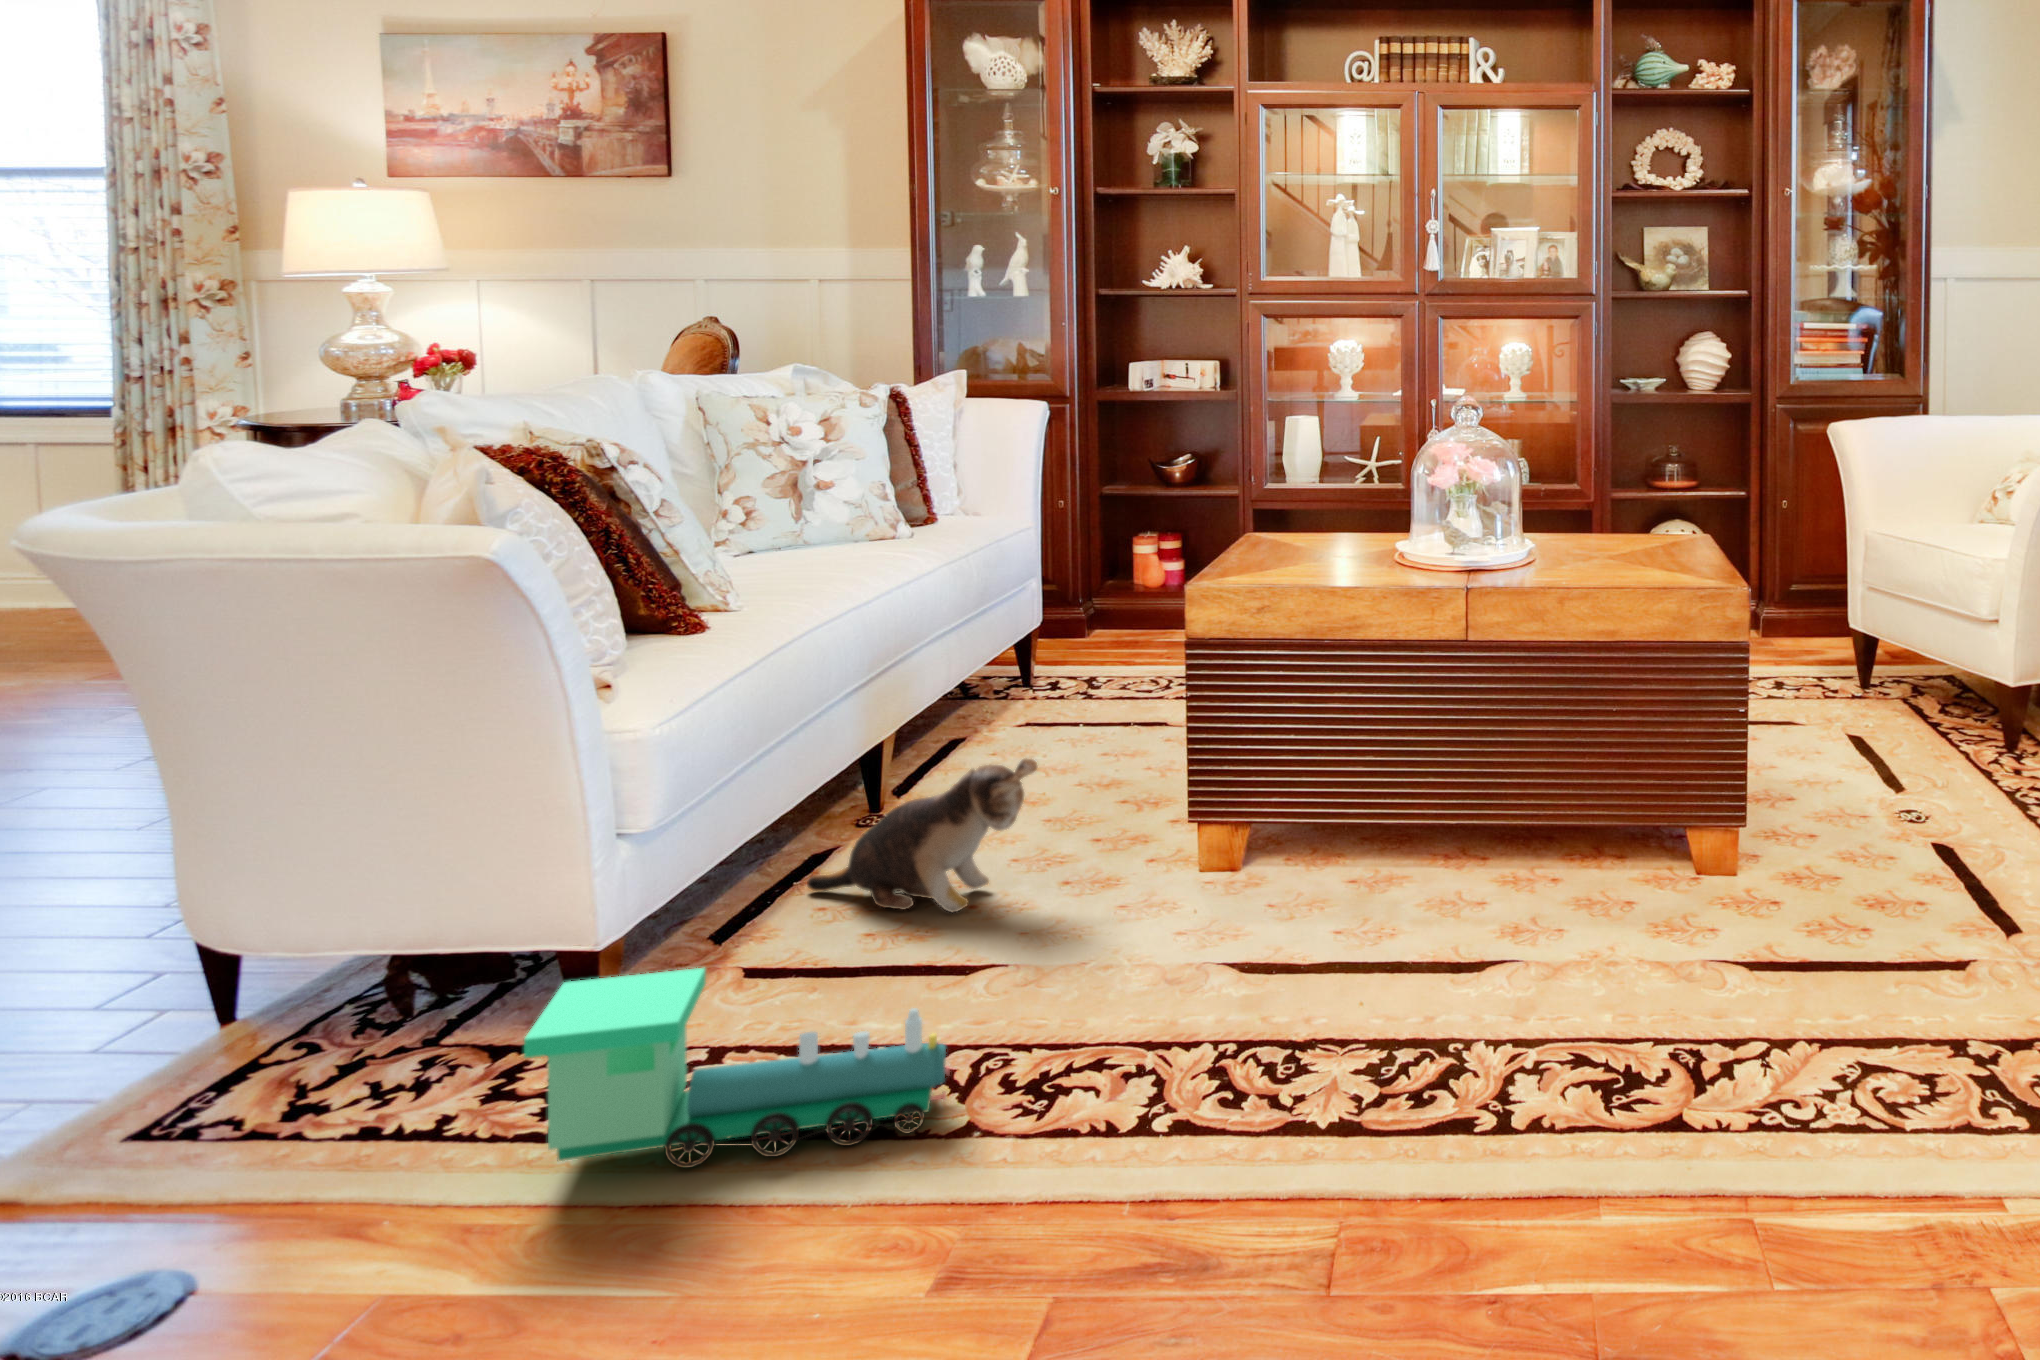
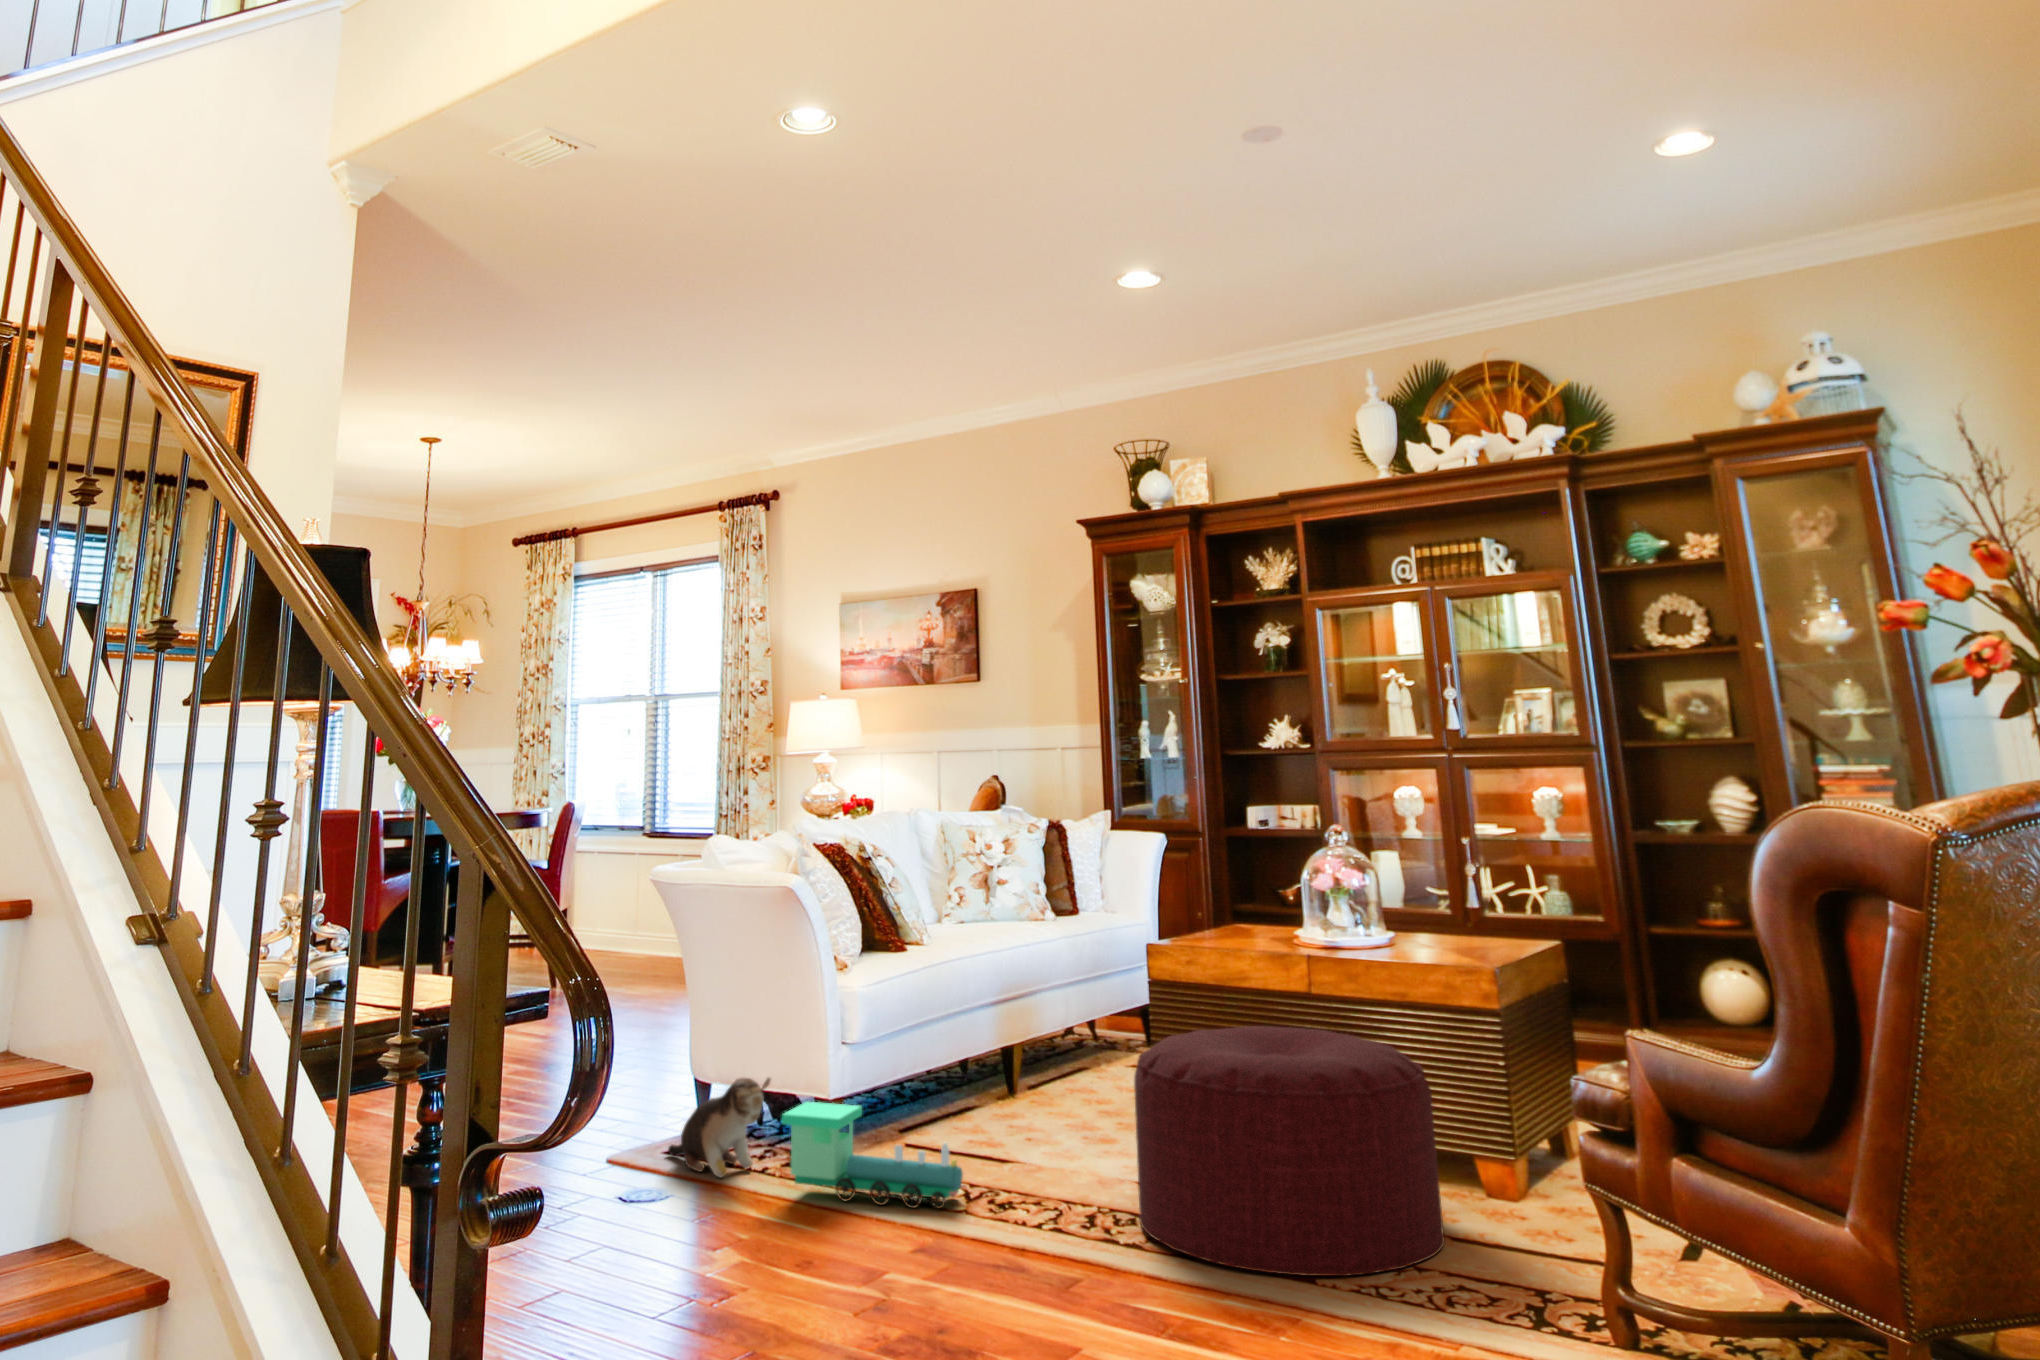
ottoman: none [1282,705,1753,1134] -> present [1134,1026,1445,1276]
plush toy: present [807,758,1037,912] -> present [668,1078,771,1178]

